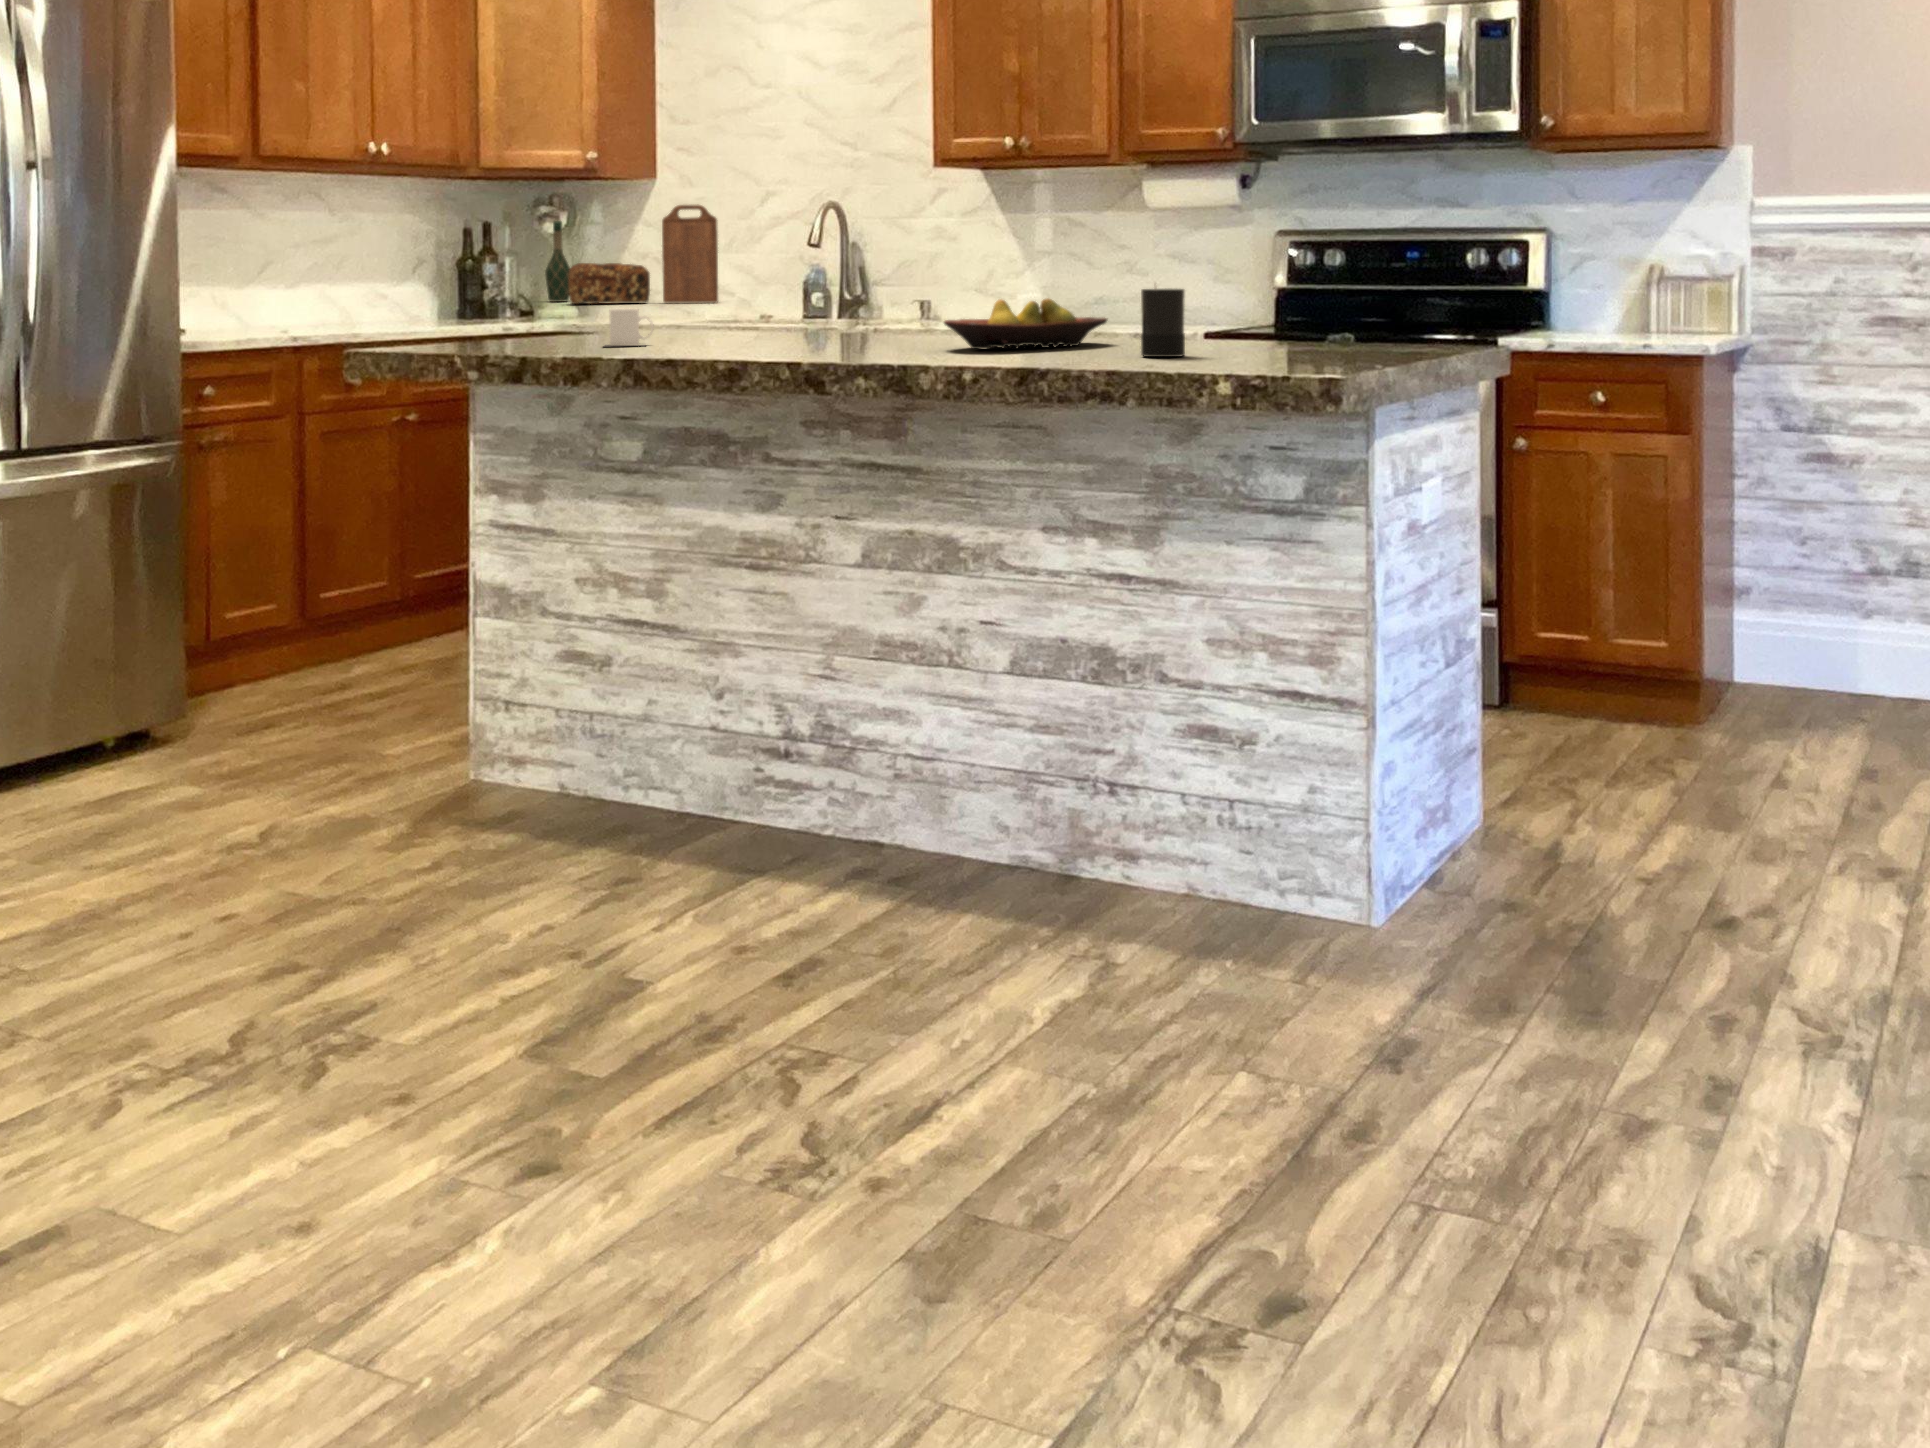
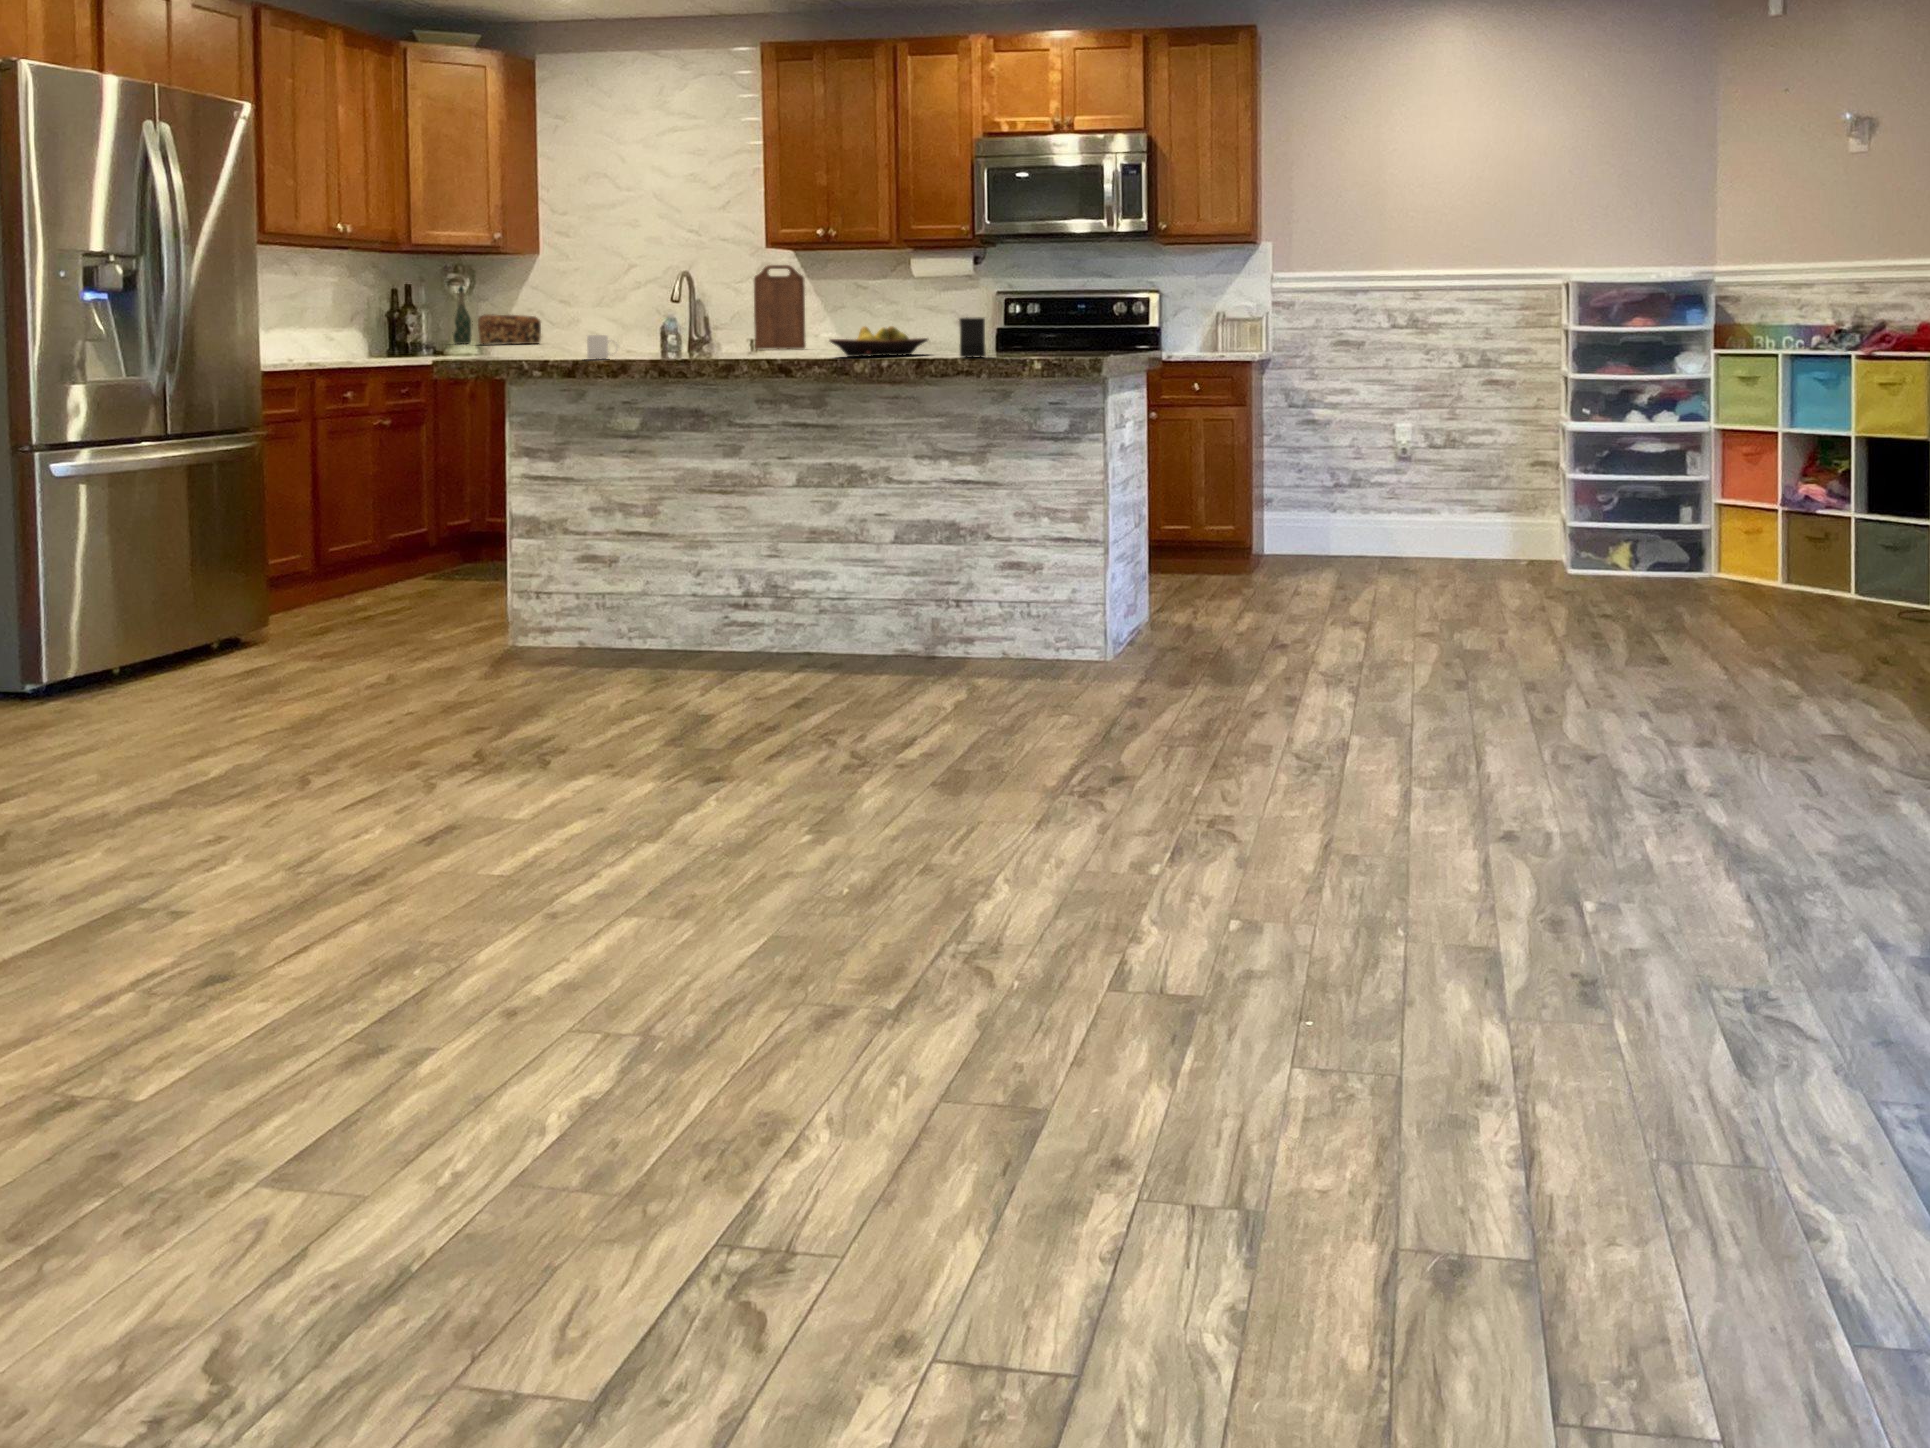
cutting board: present [662,205,718,303] -> present [754,265,806,350]

